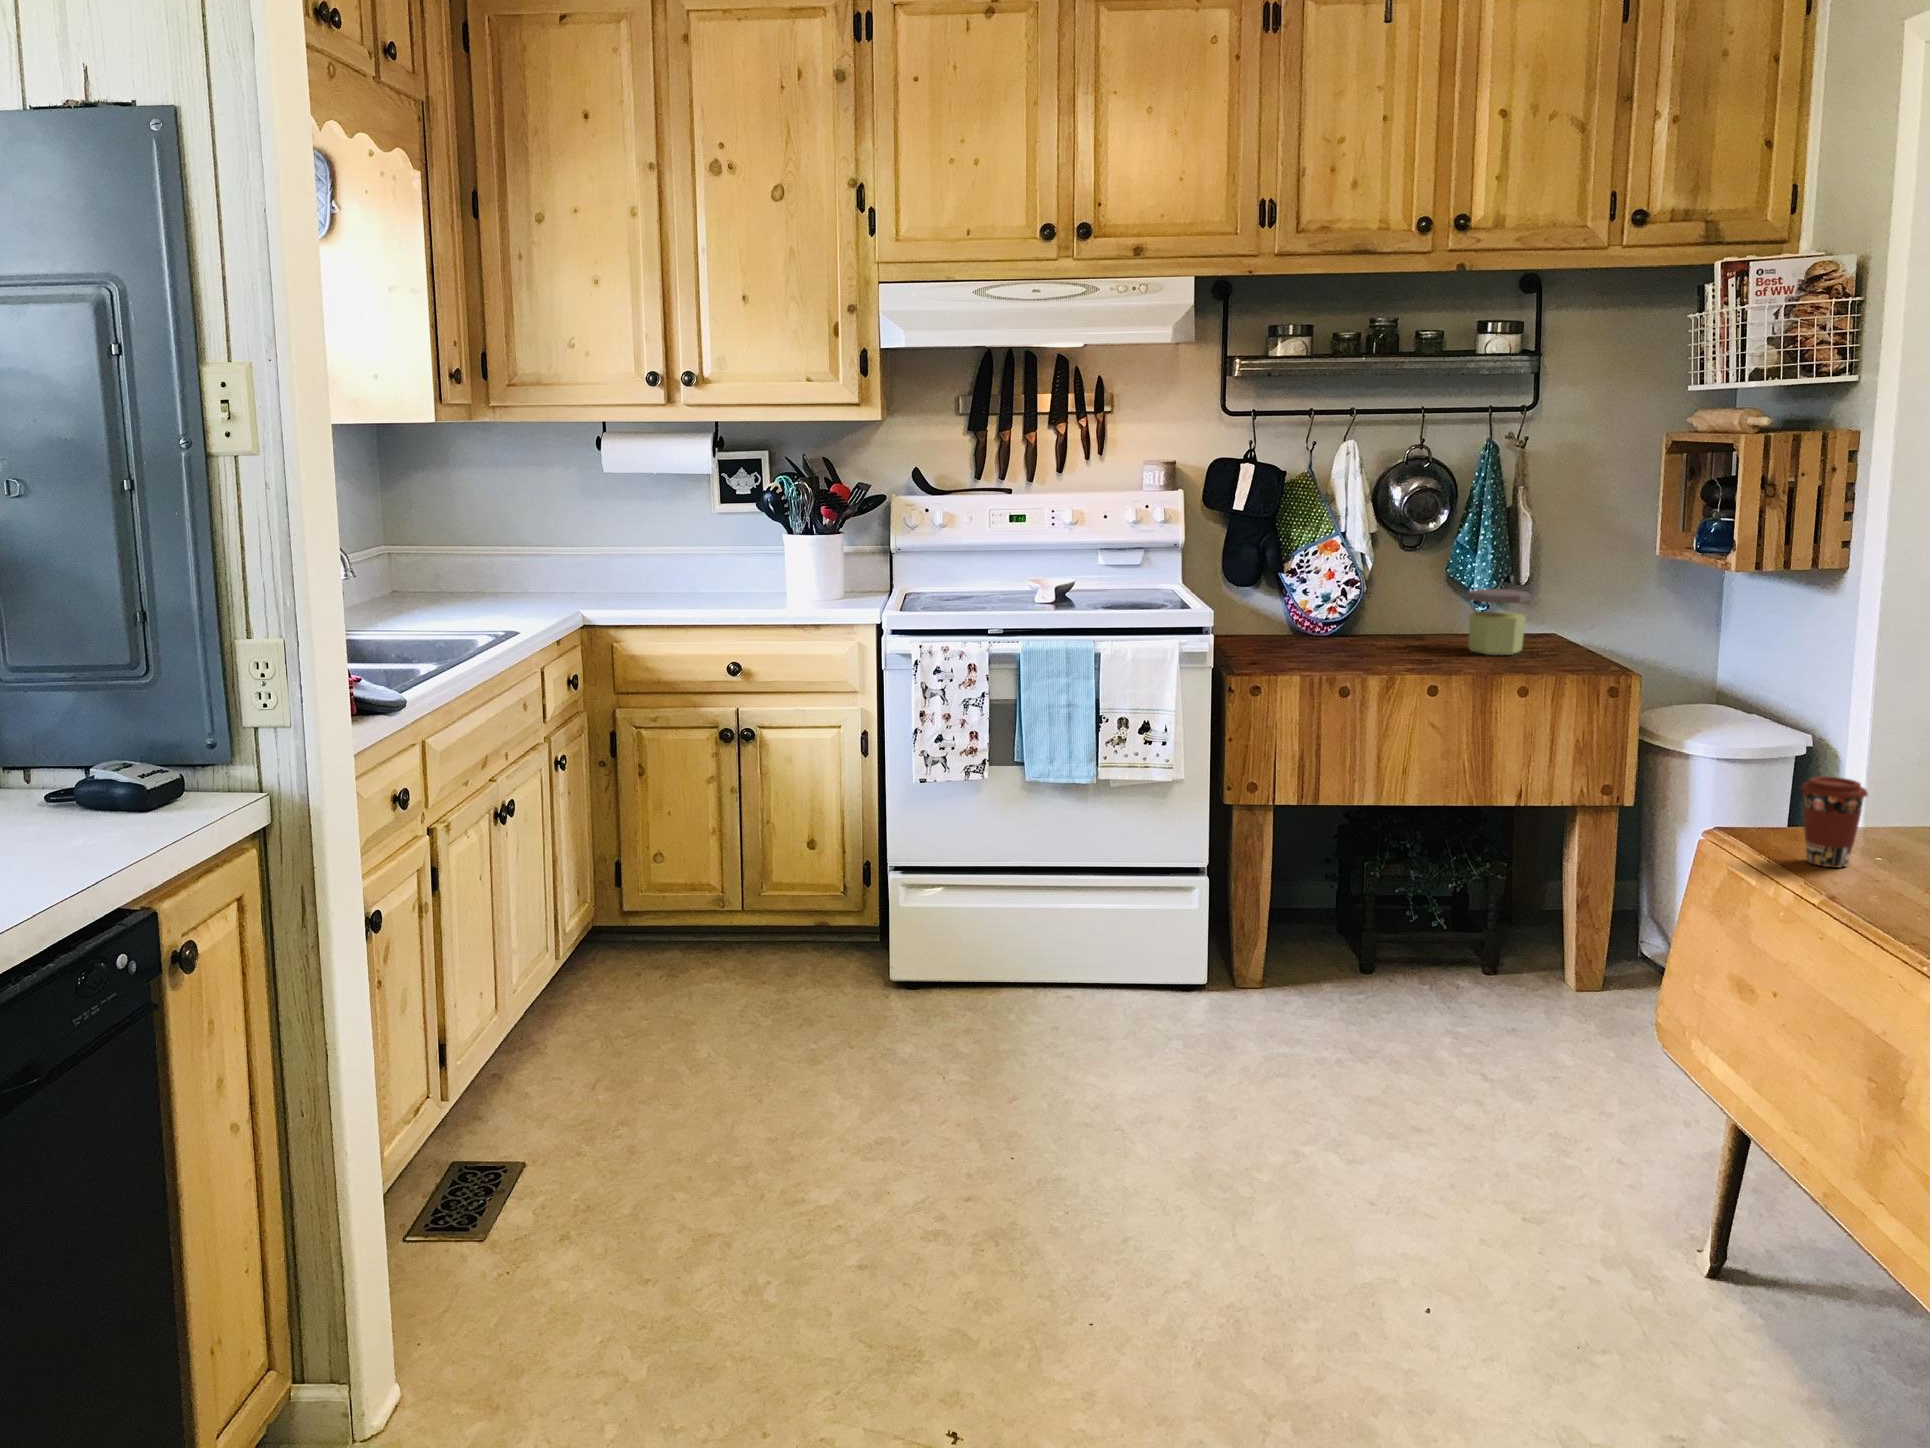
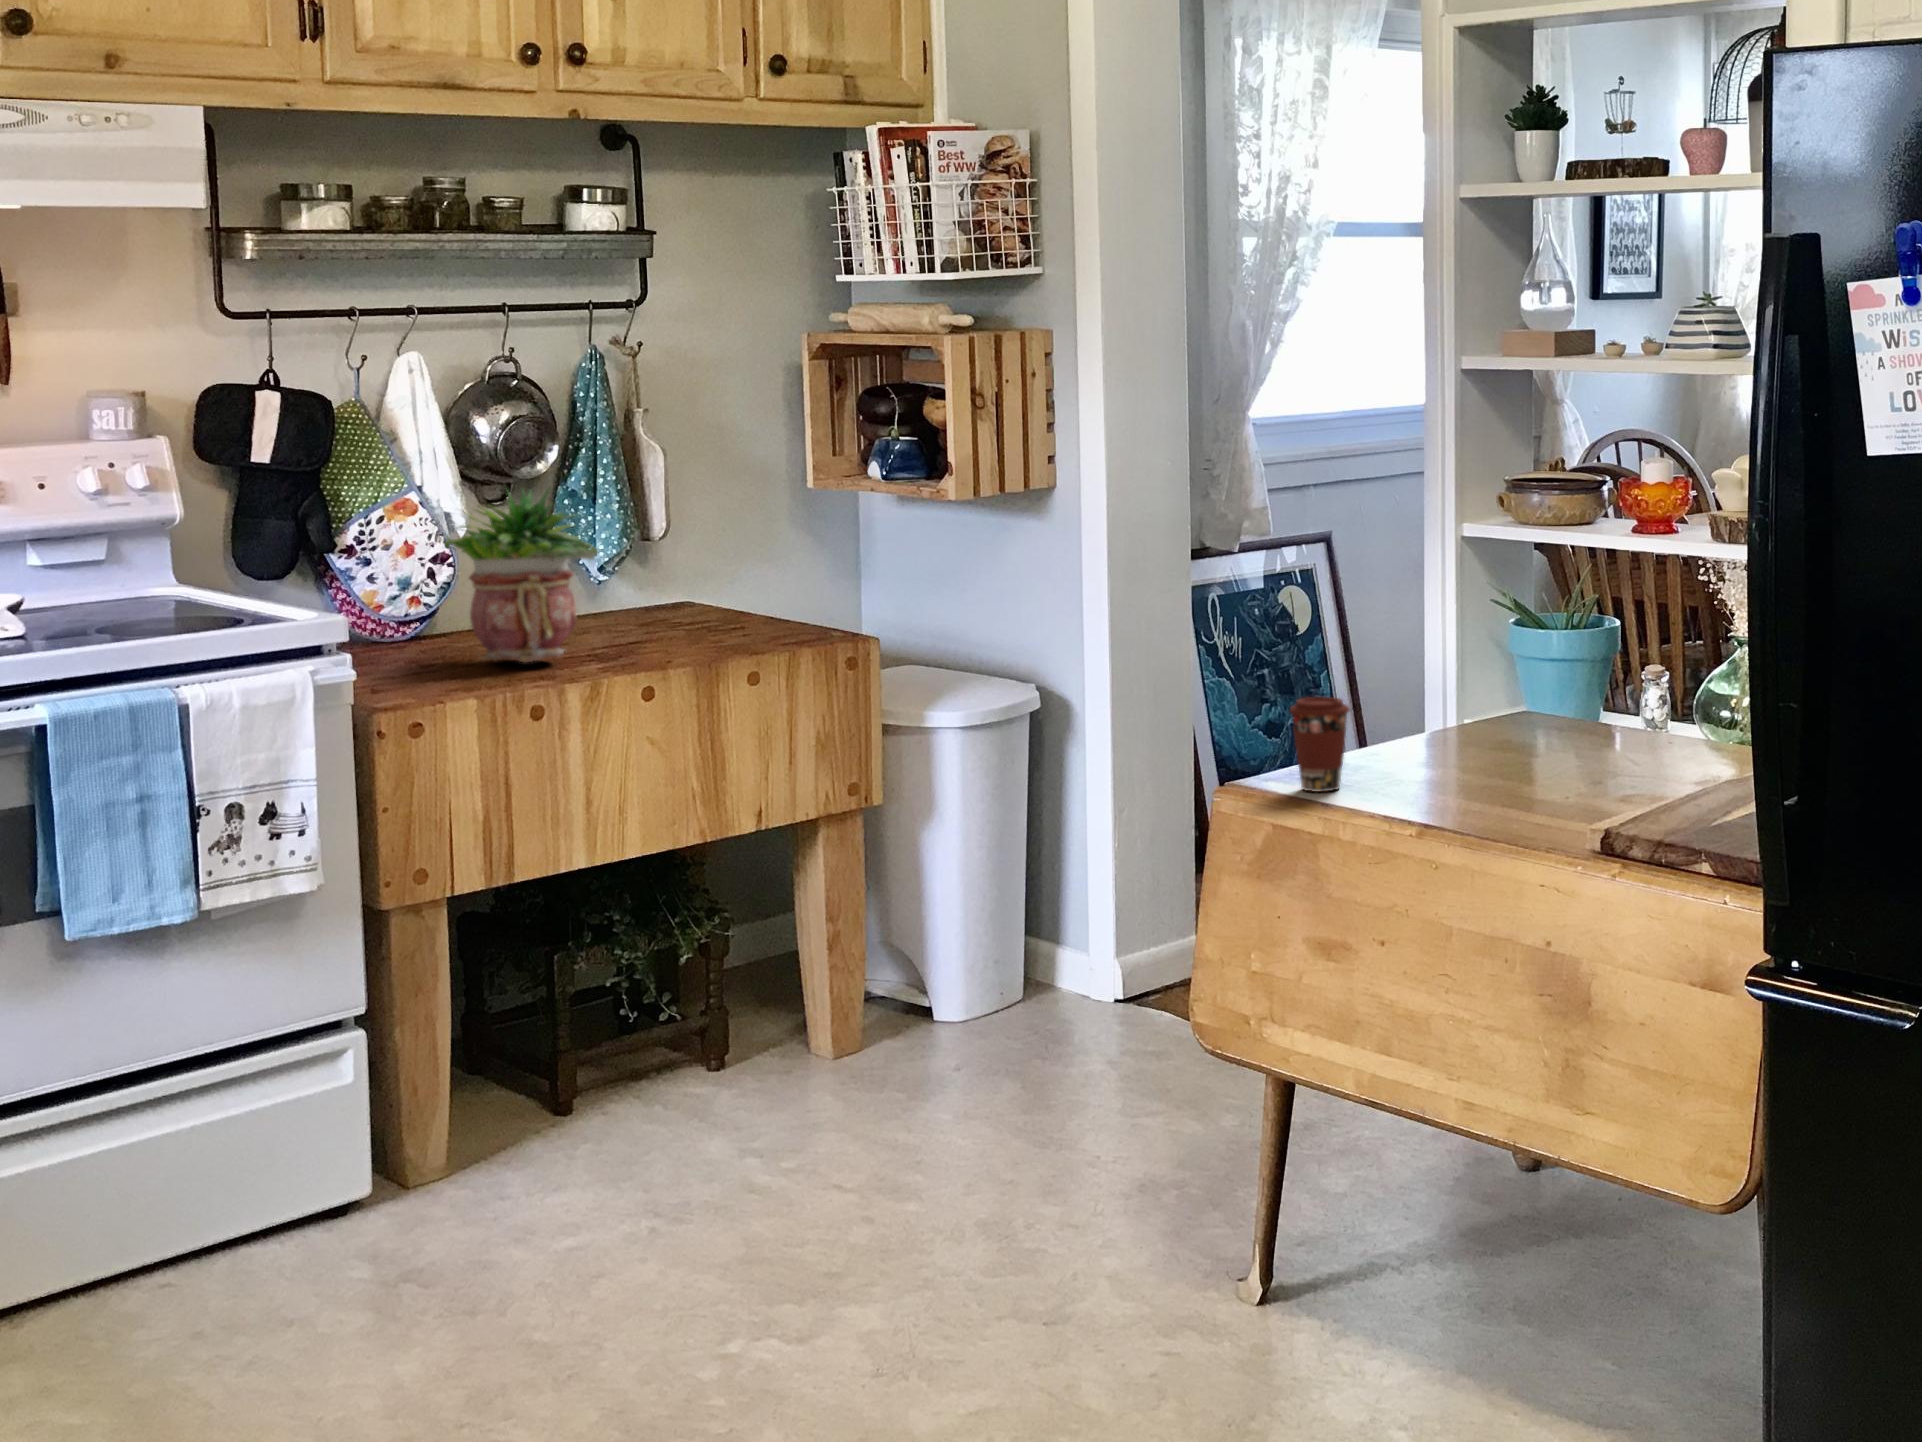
potted plant: none [1324,533,1426,656] -> present [445,487,598,662]
jar: present [1466,589,1531,655] -> none [624,550,704,641]

